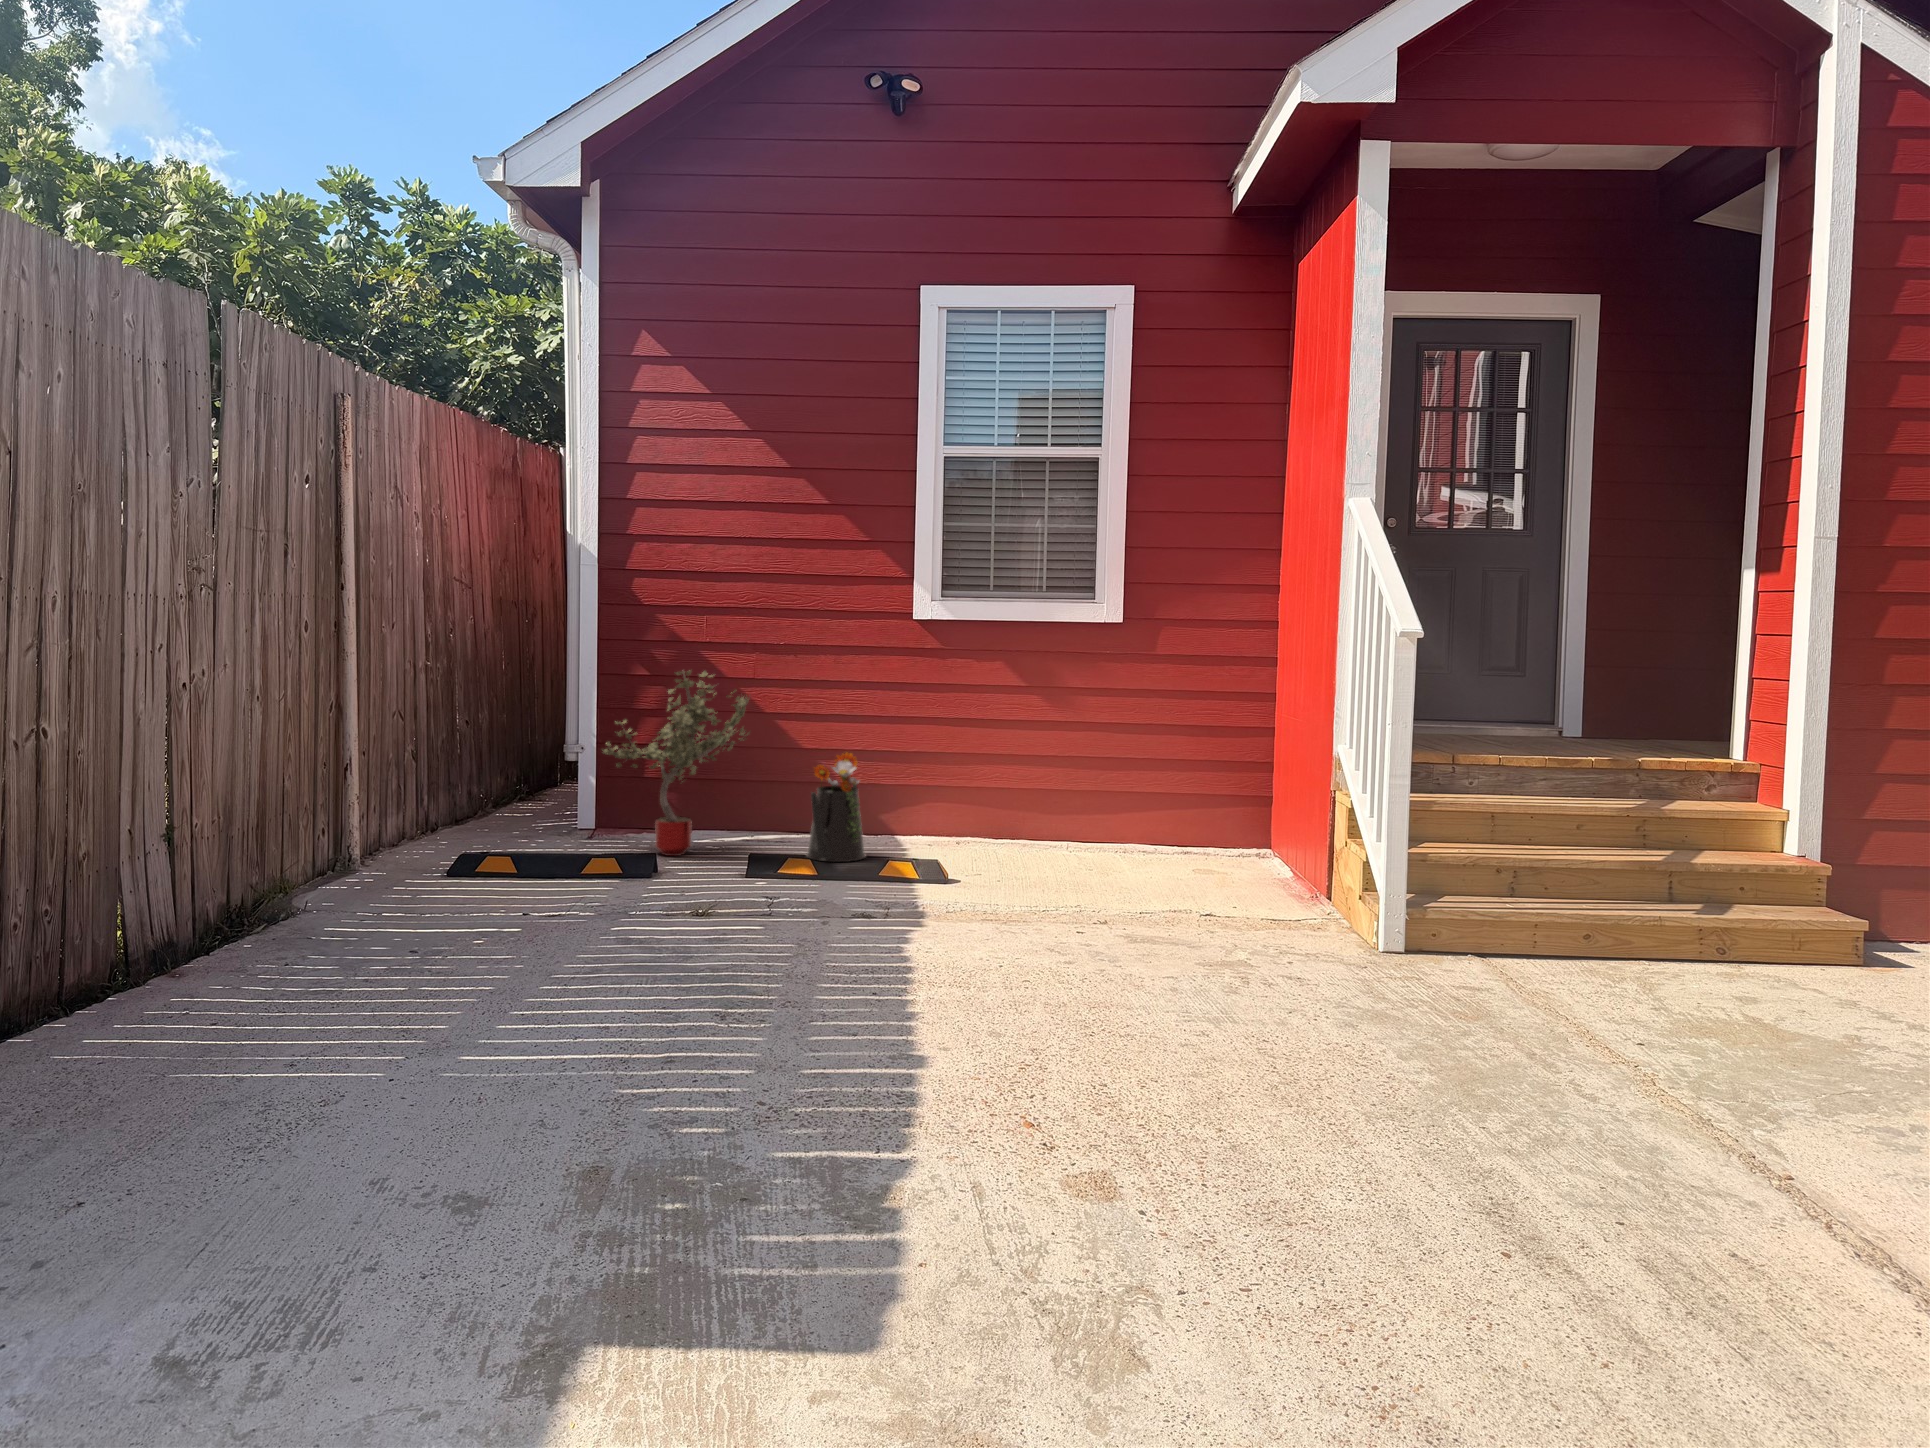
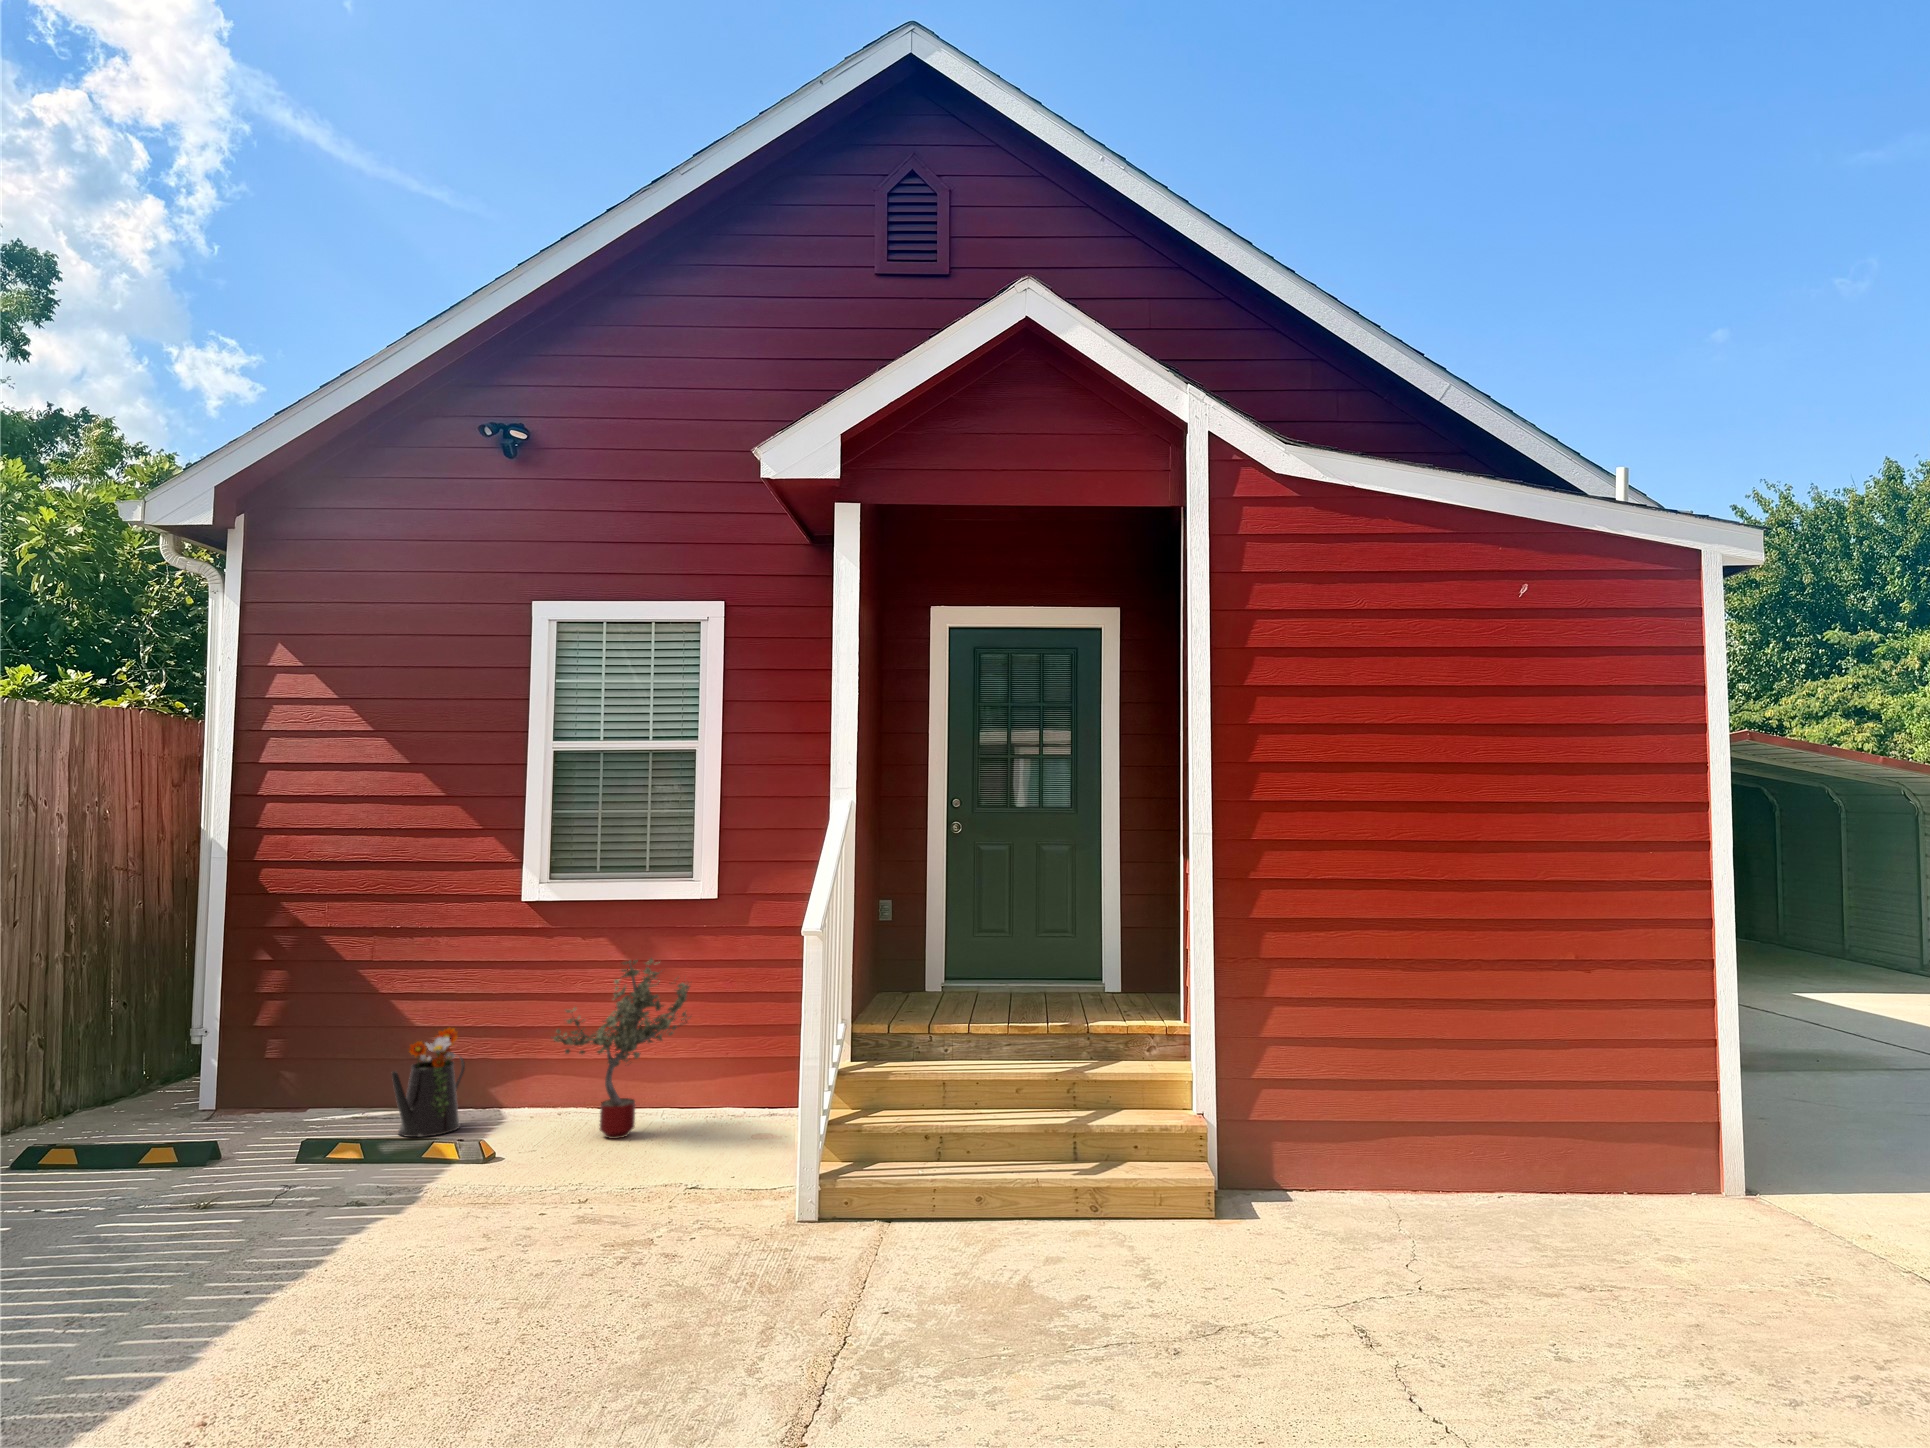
potted tree: present [604,671,749,856] -> present [551,958,689,1139]

